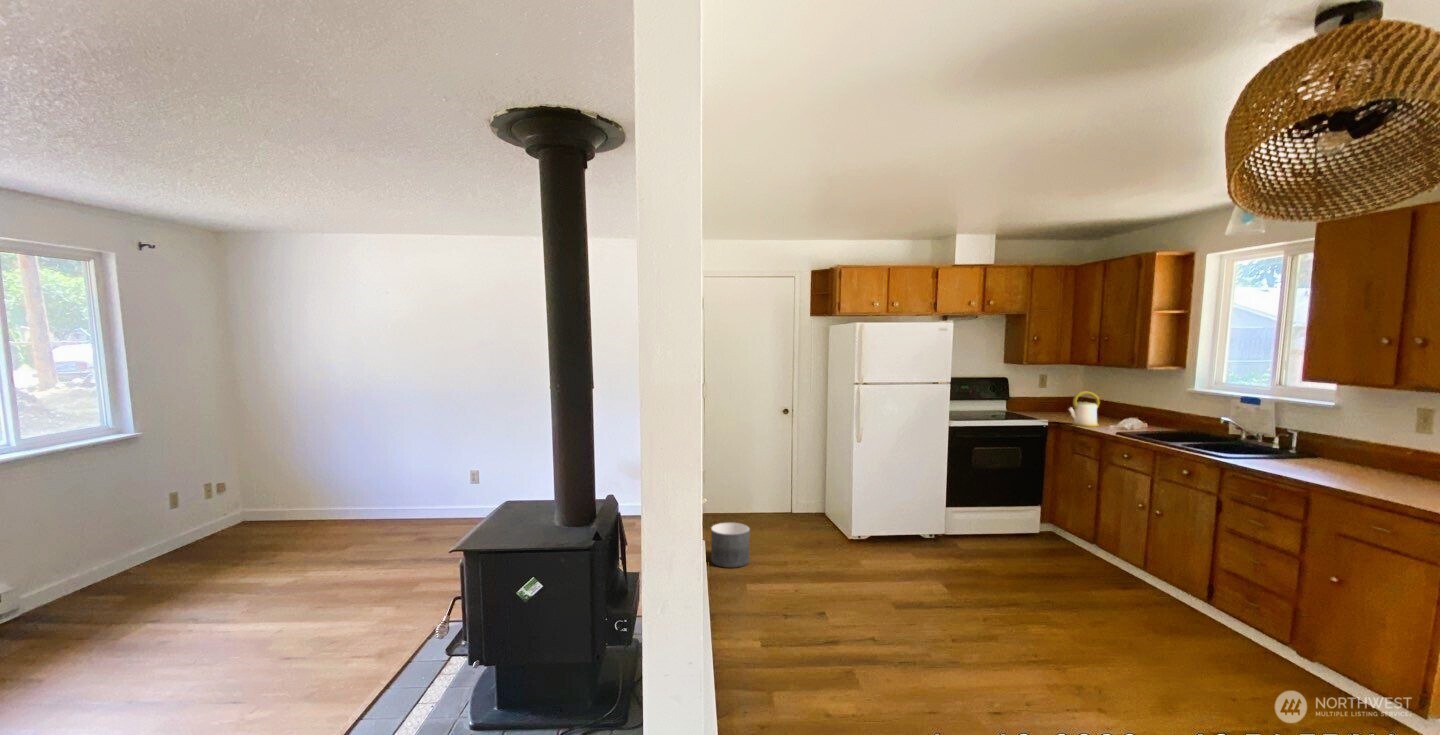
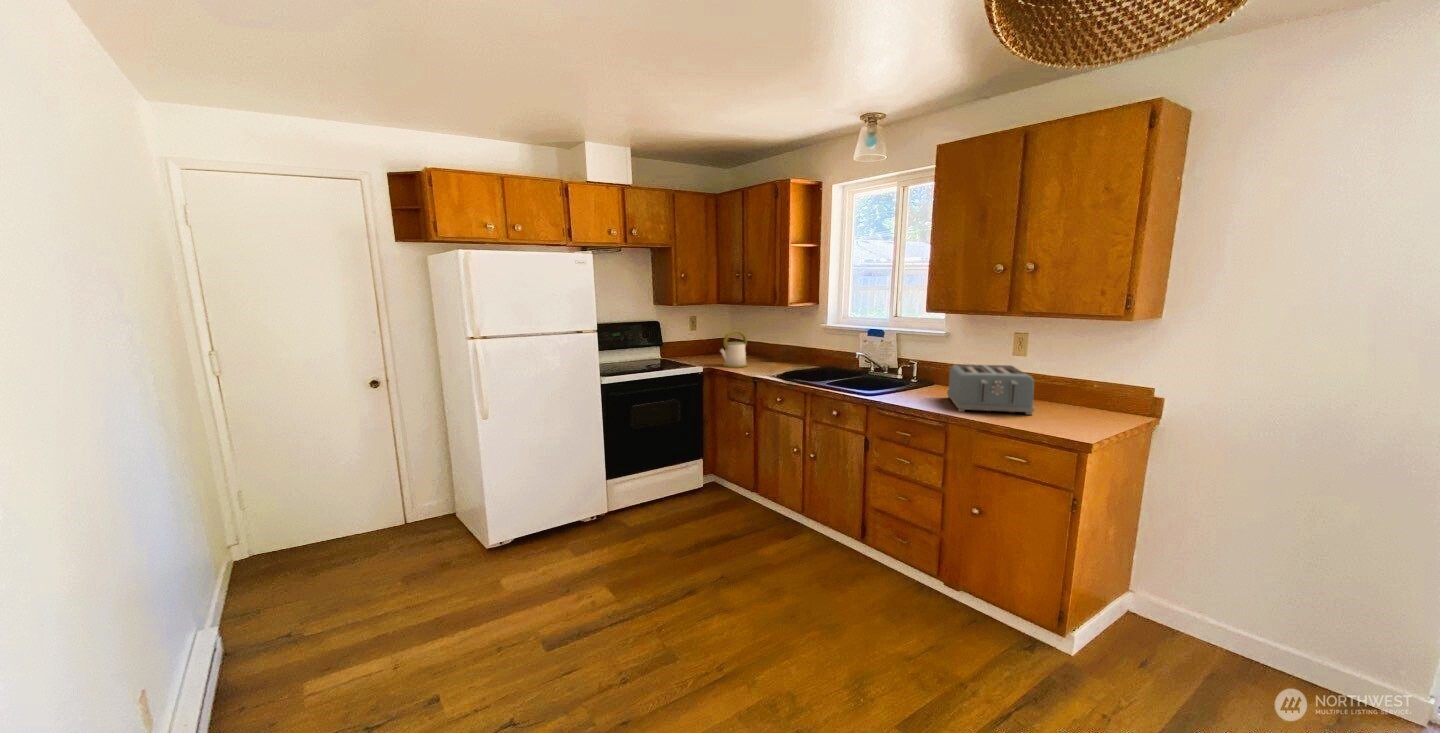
toaster: none [1313,431,1415,485] -> present [947,364,1034,415]
planter: present [711,523,750,568] -> none [205,598,300,692]

